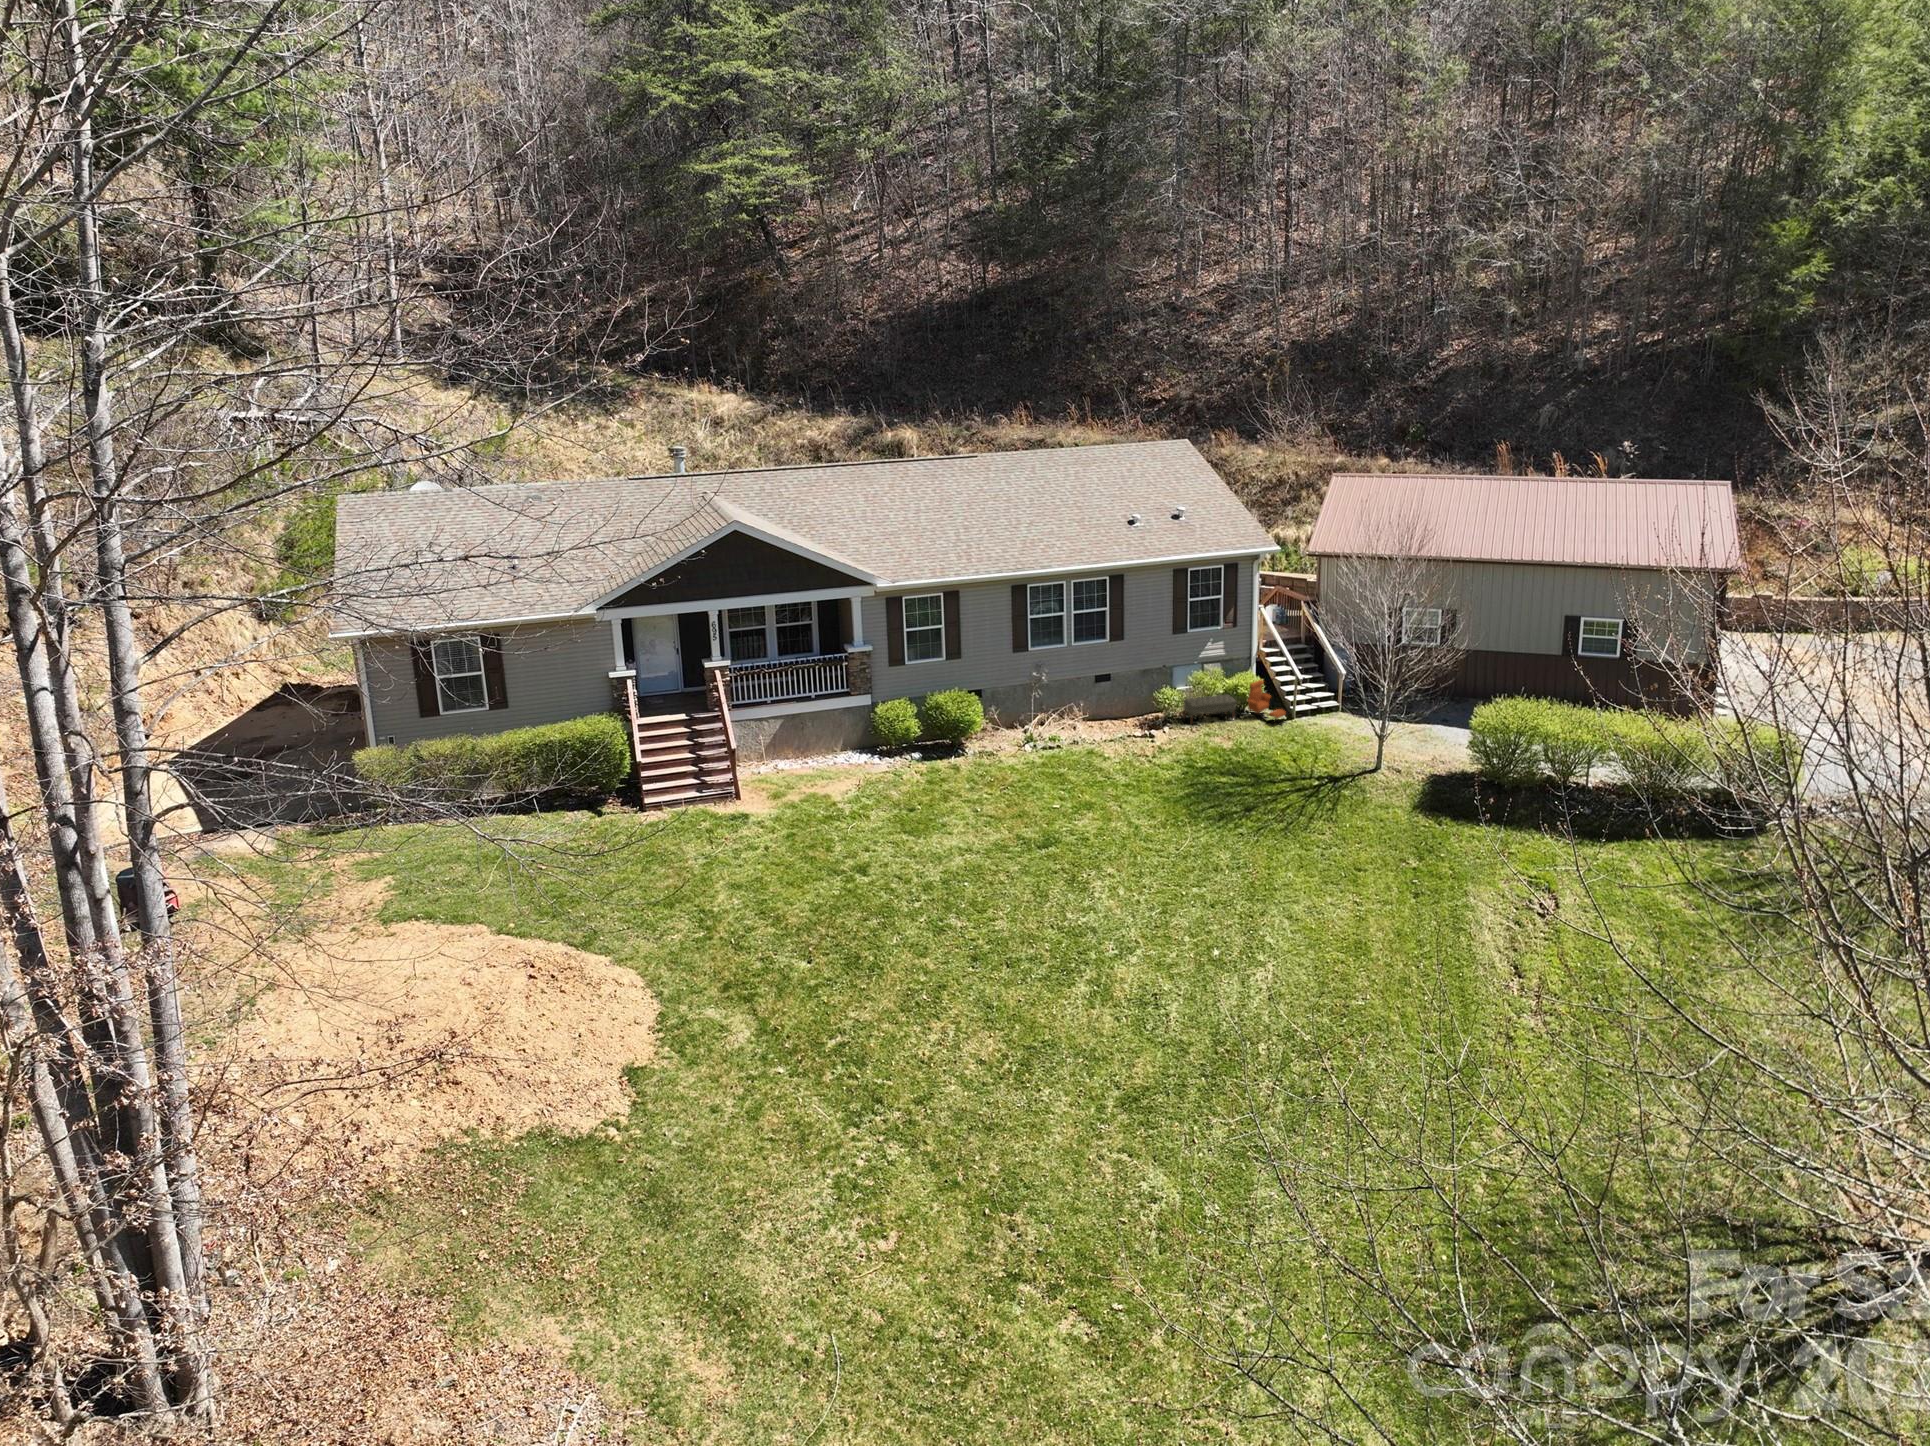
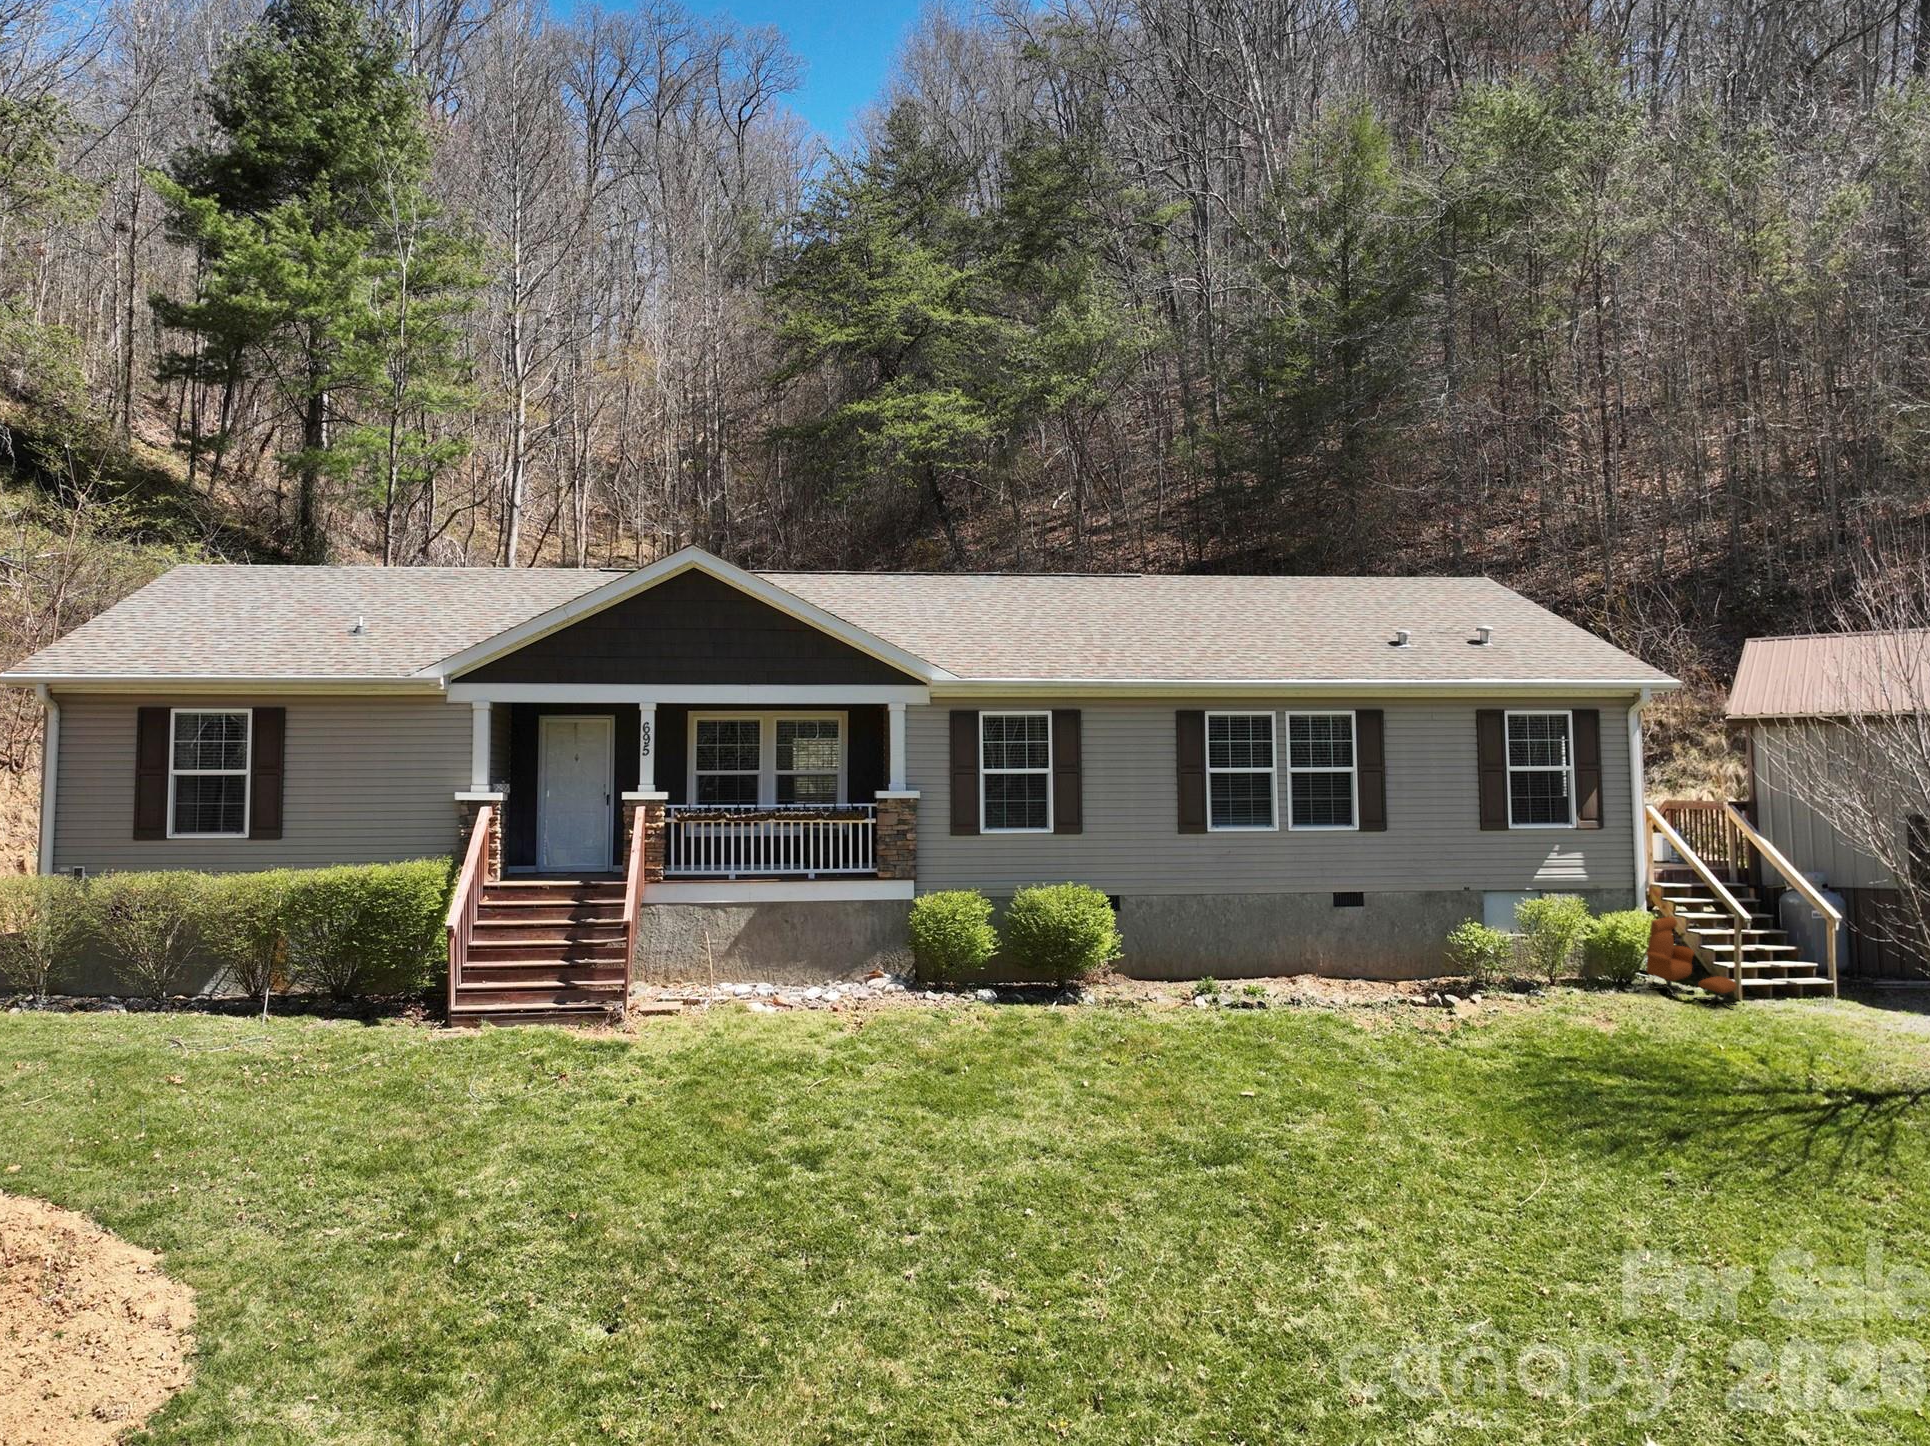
bench: present [1183,694,1236,724] -> none [1511,939,1626,992]

